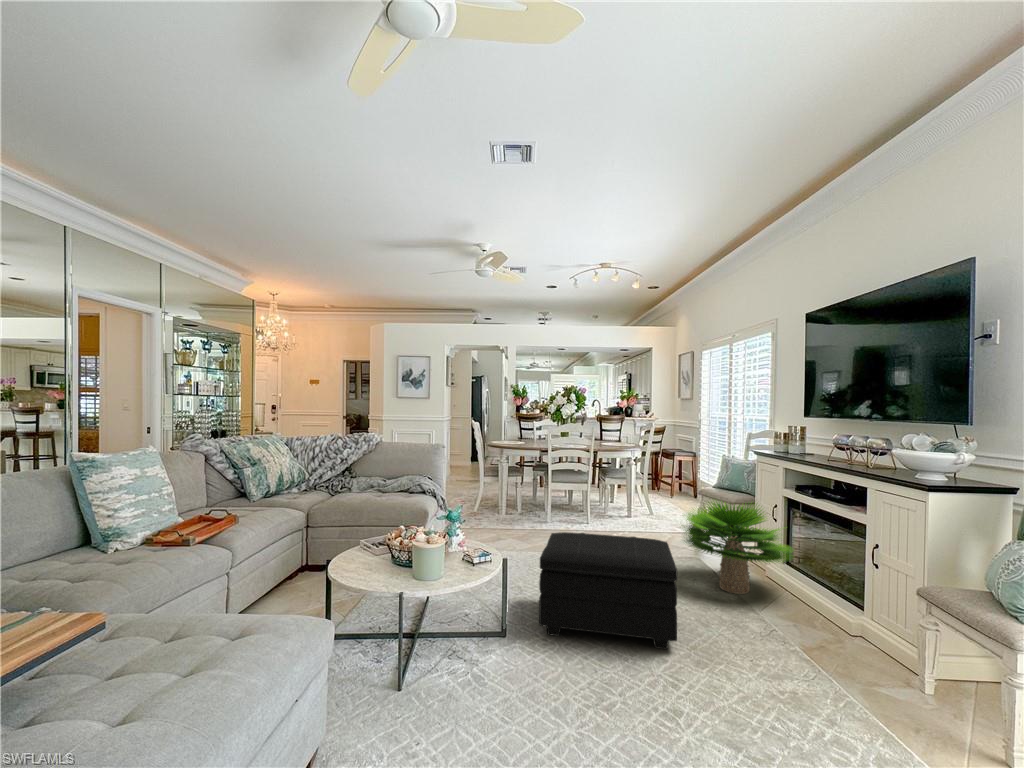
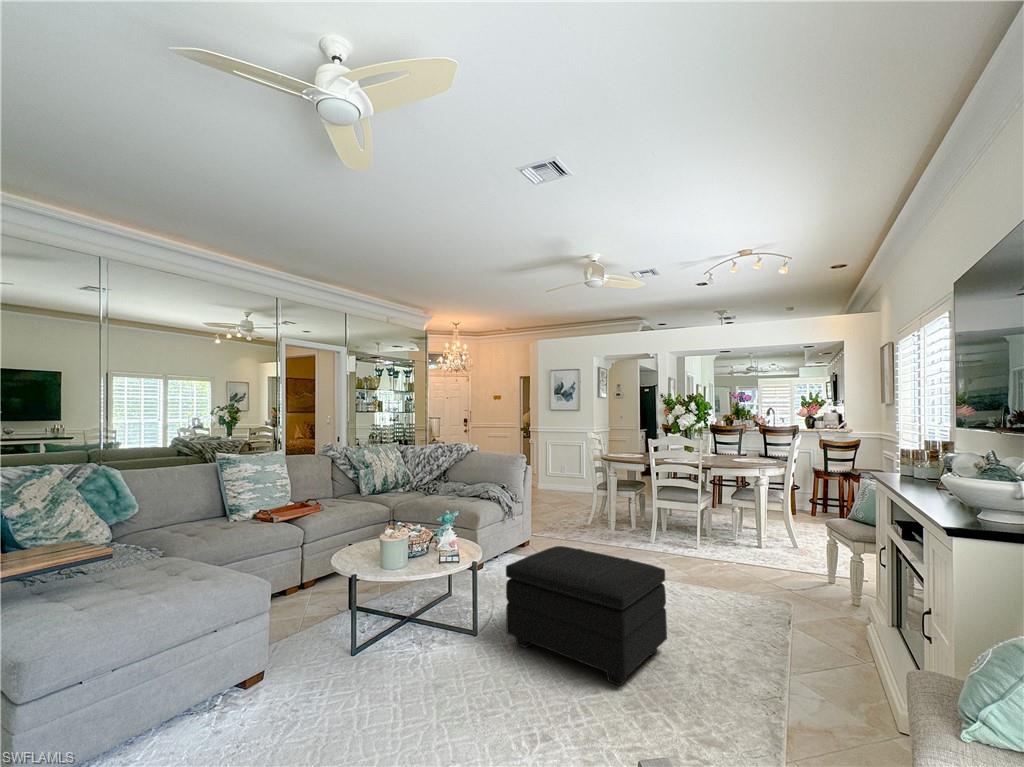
potted plant: present [684,502,792,594] -> none [720,527,883,654]

